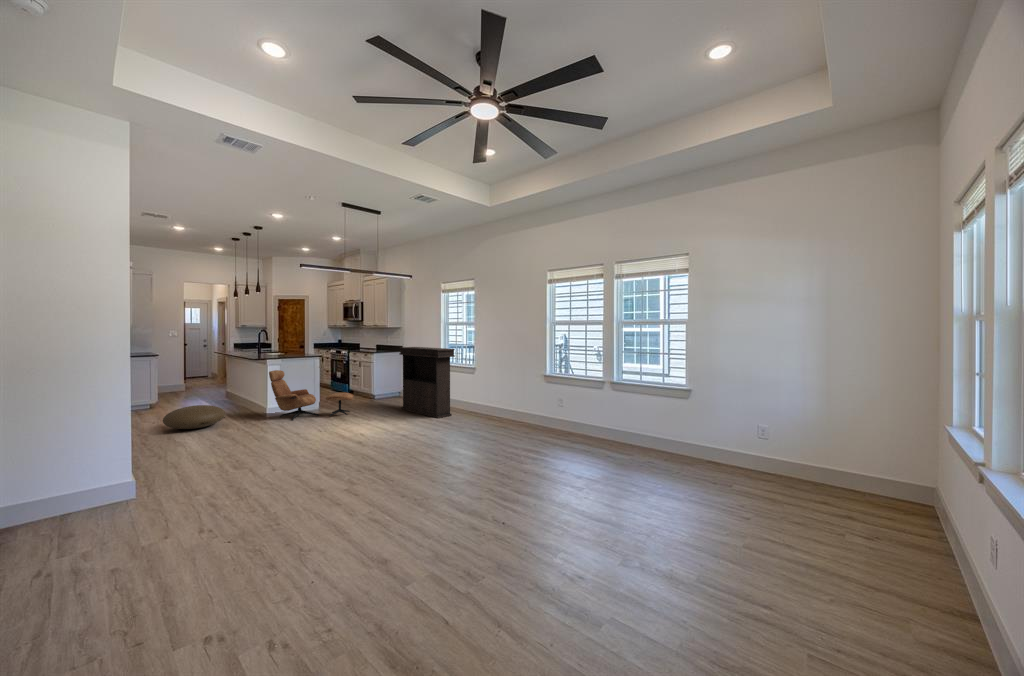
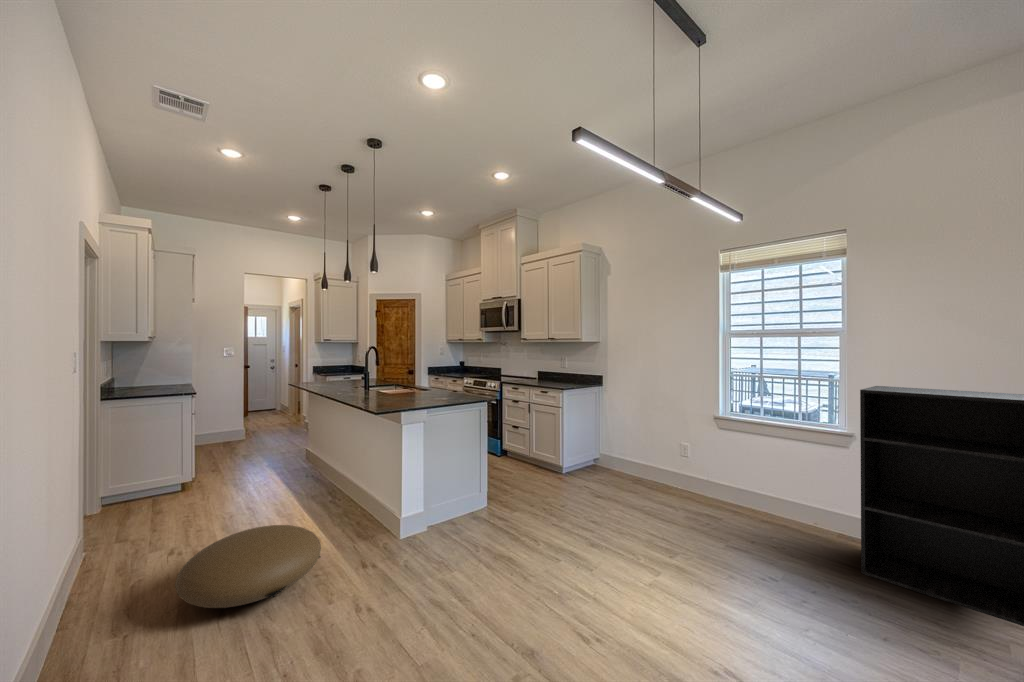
bookshelf: none [454,346,503,426] -> present [860,386,1024,626]
console table: present [399,347,455,418] -> none [658,381,837,569]
lounge chair: present [269,370,354,420] -> none [409,434,586,561]

